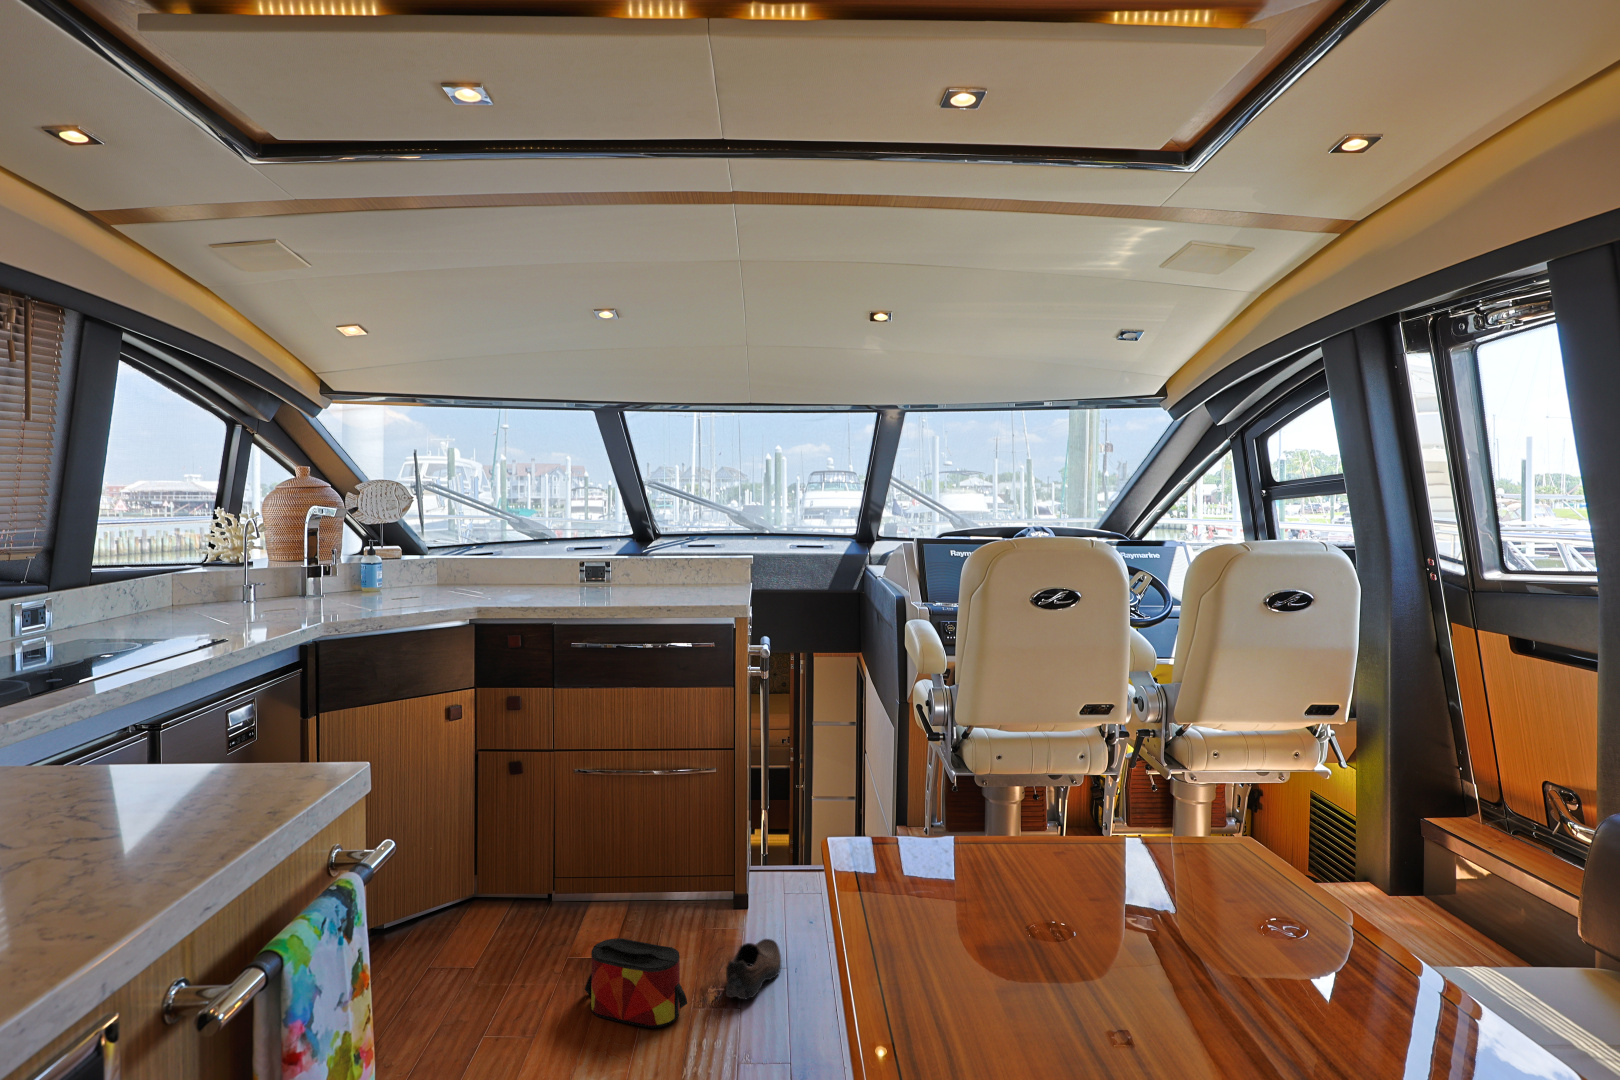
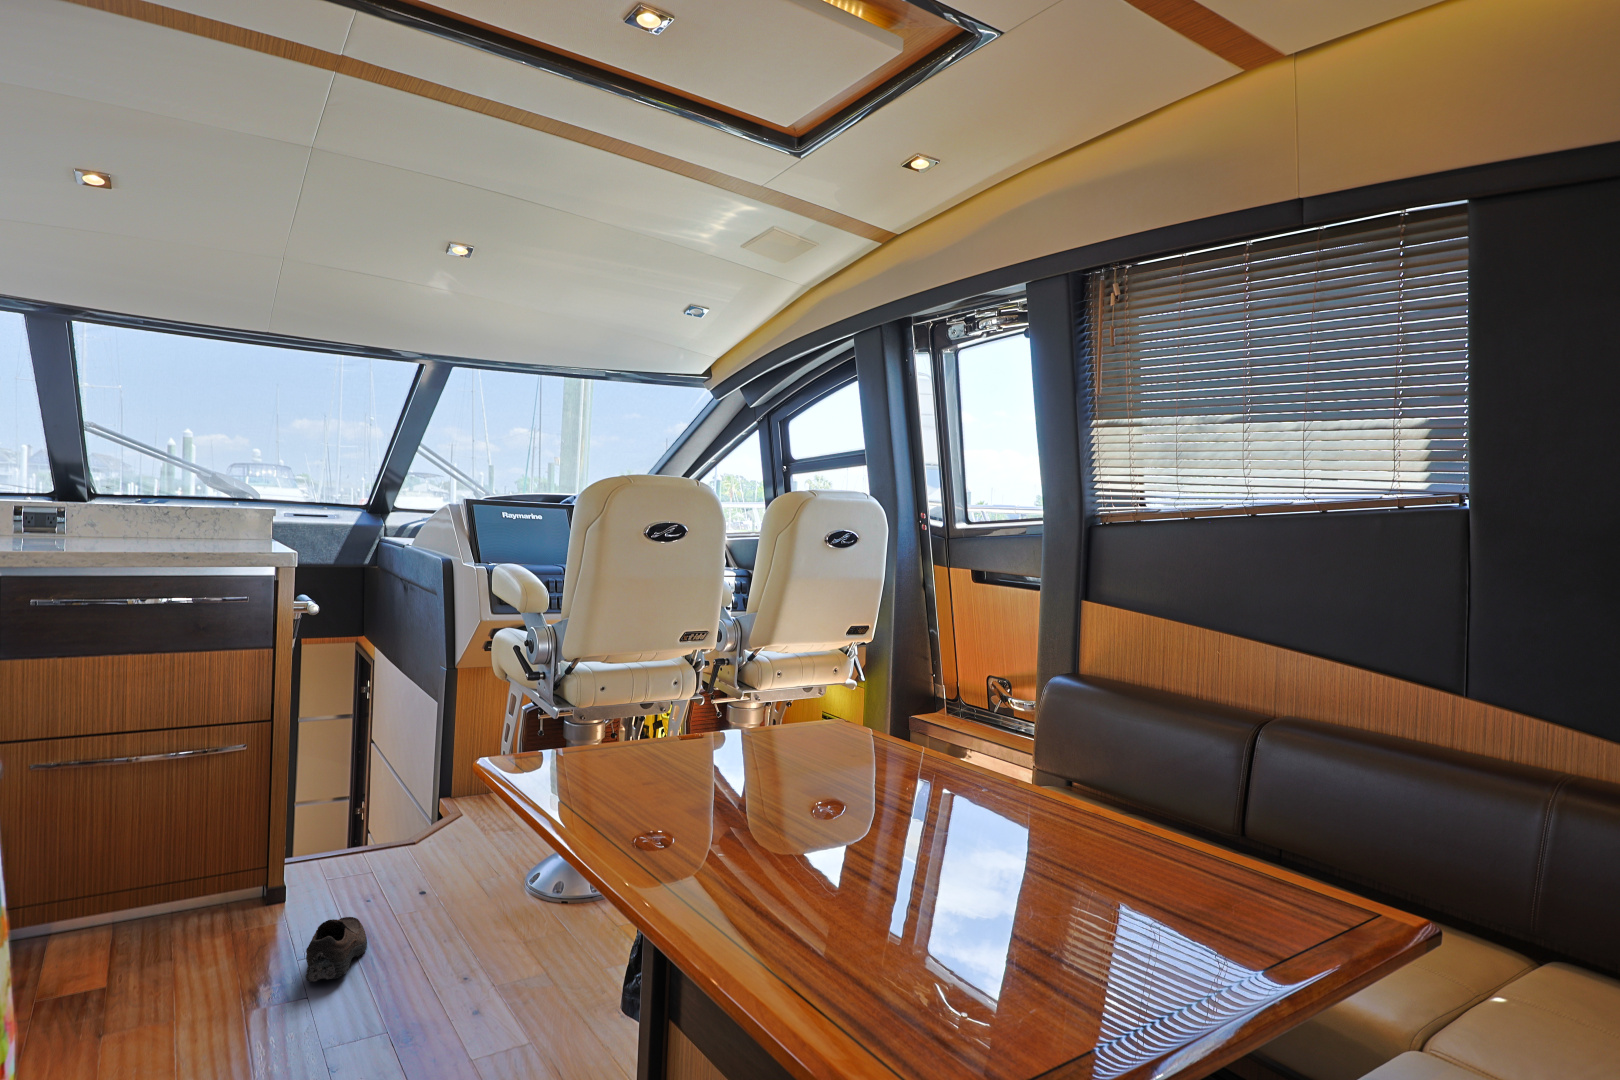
bag: present [585,938,687,1028] -> none [95,937,262,1045]

